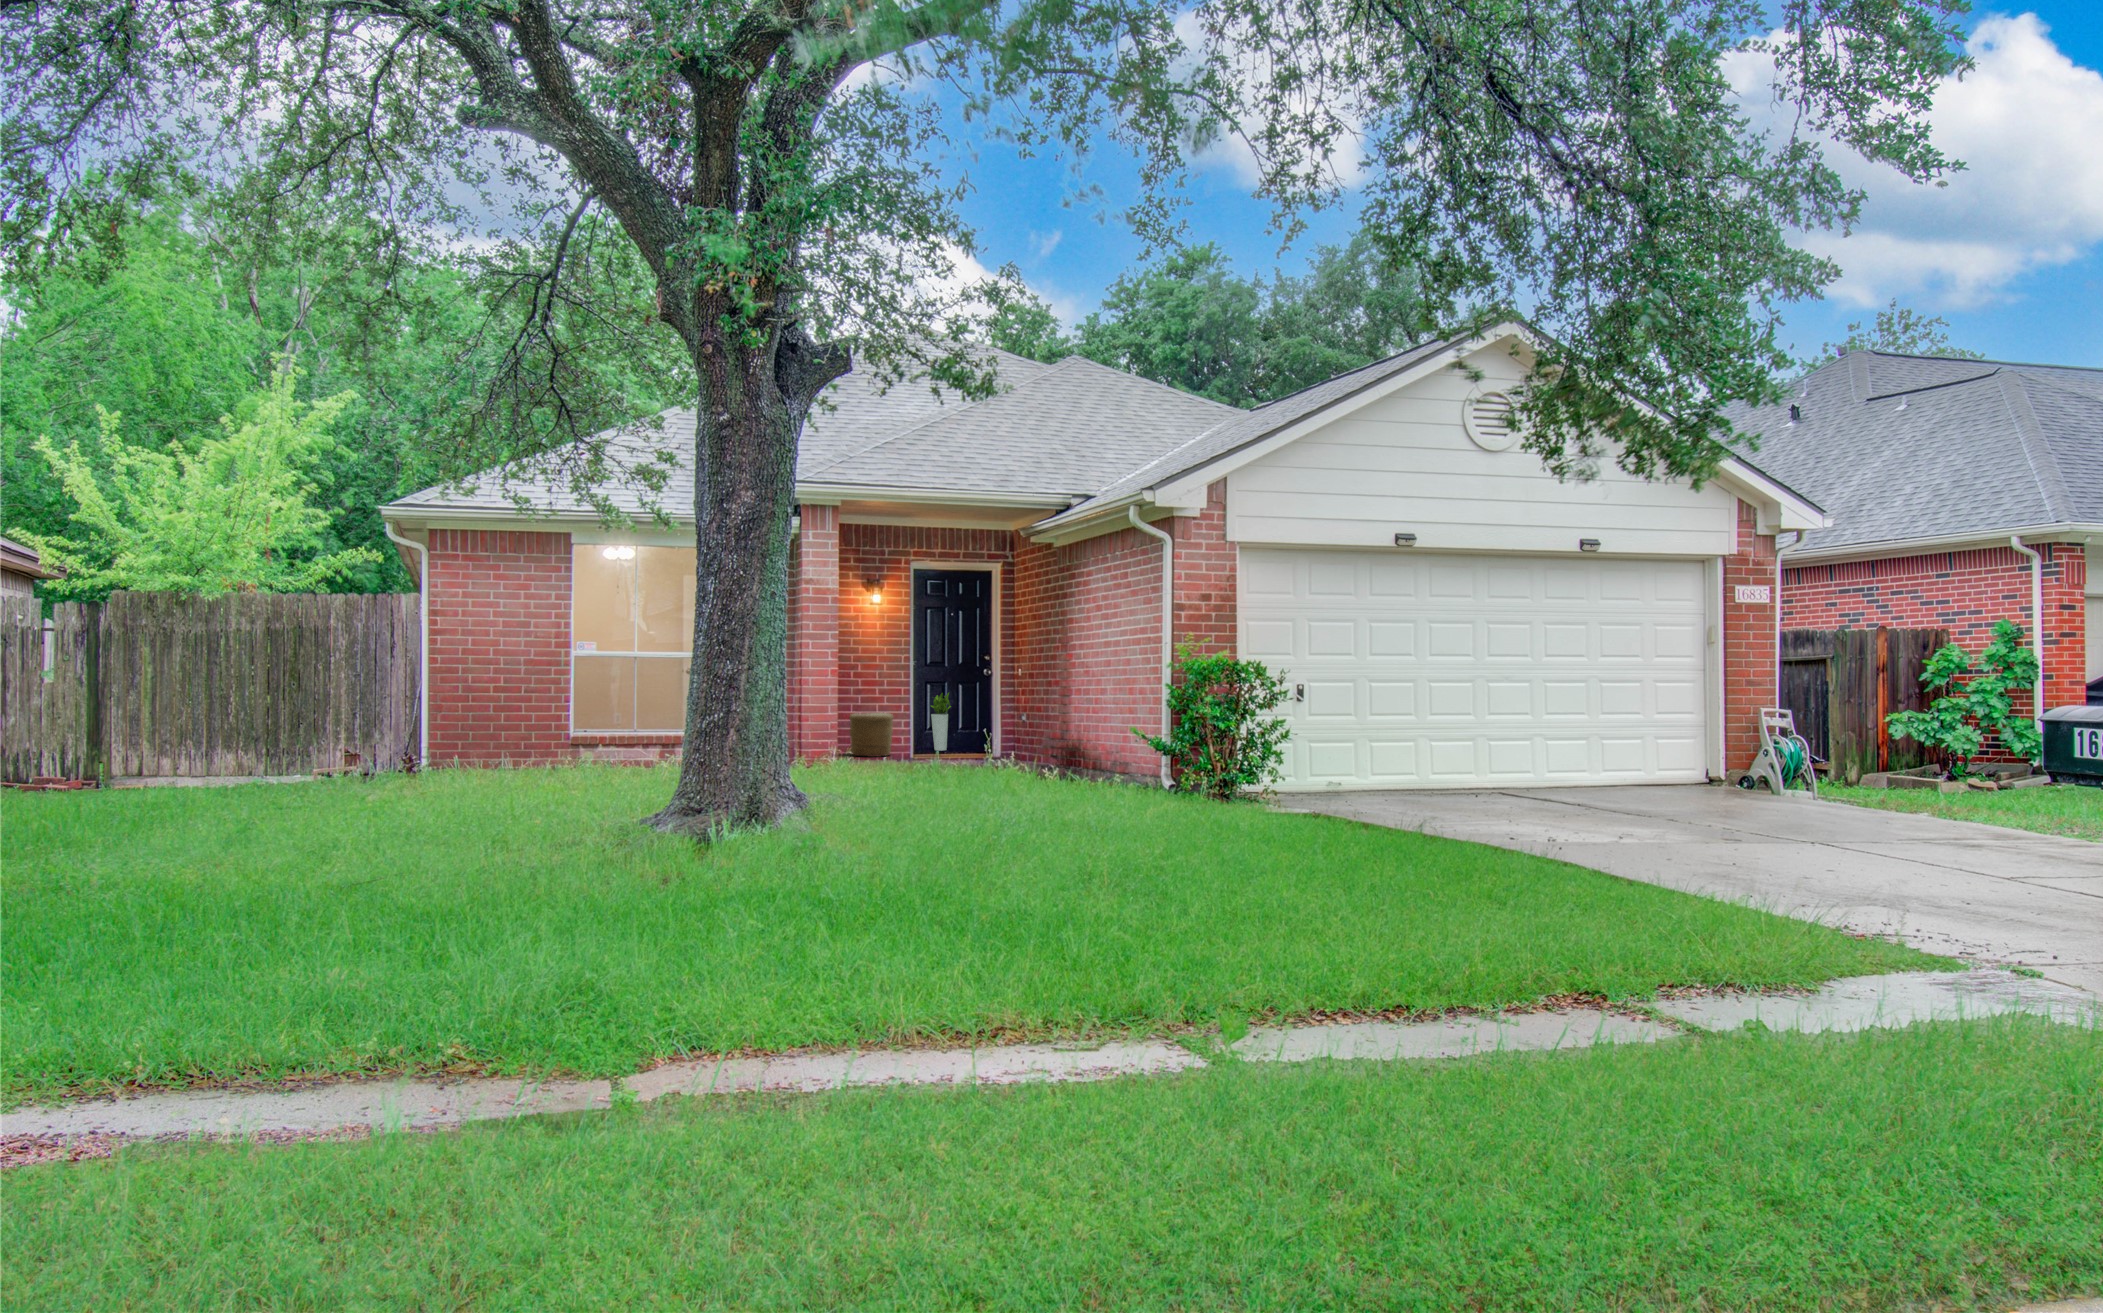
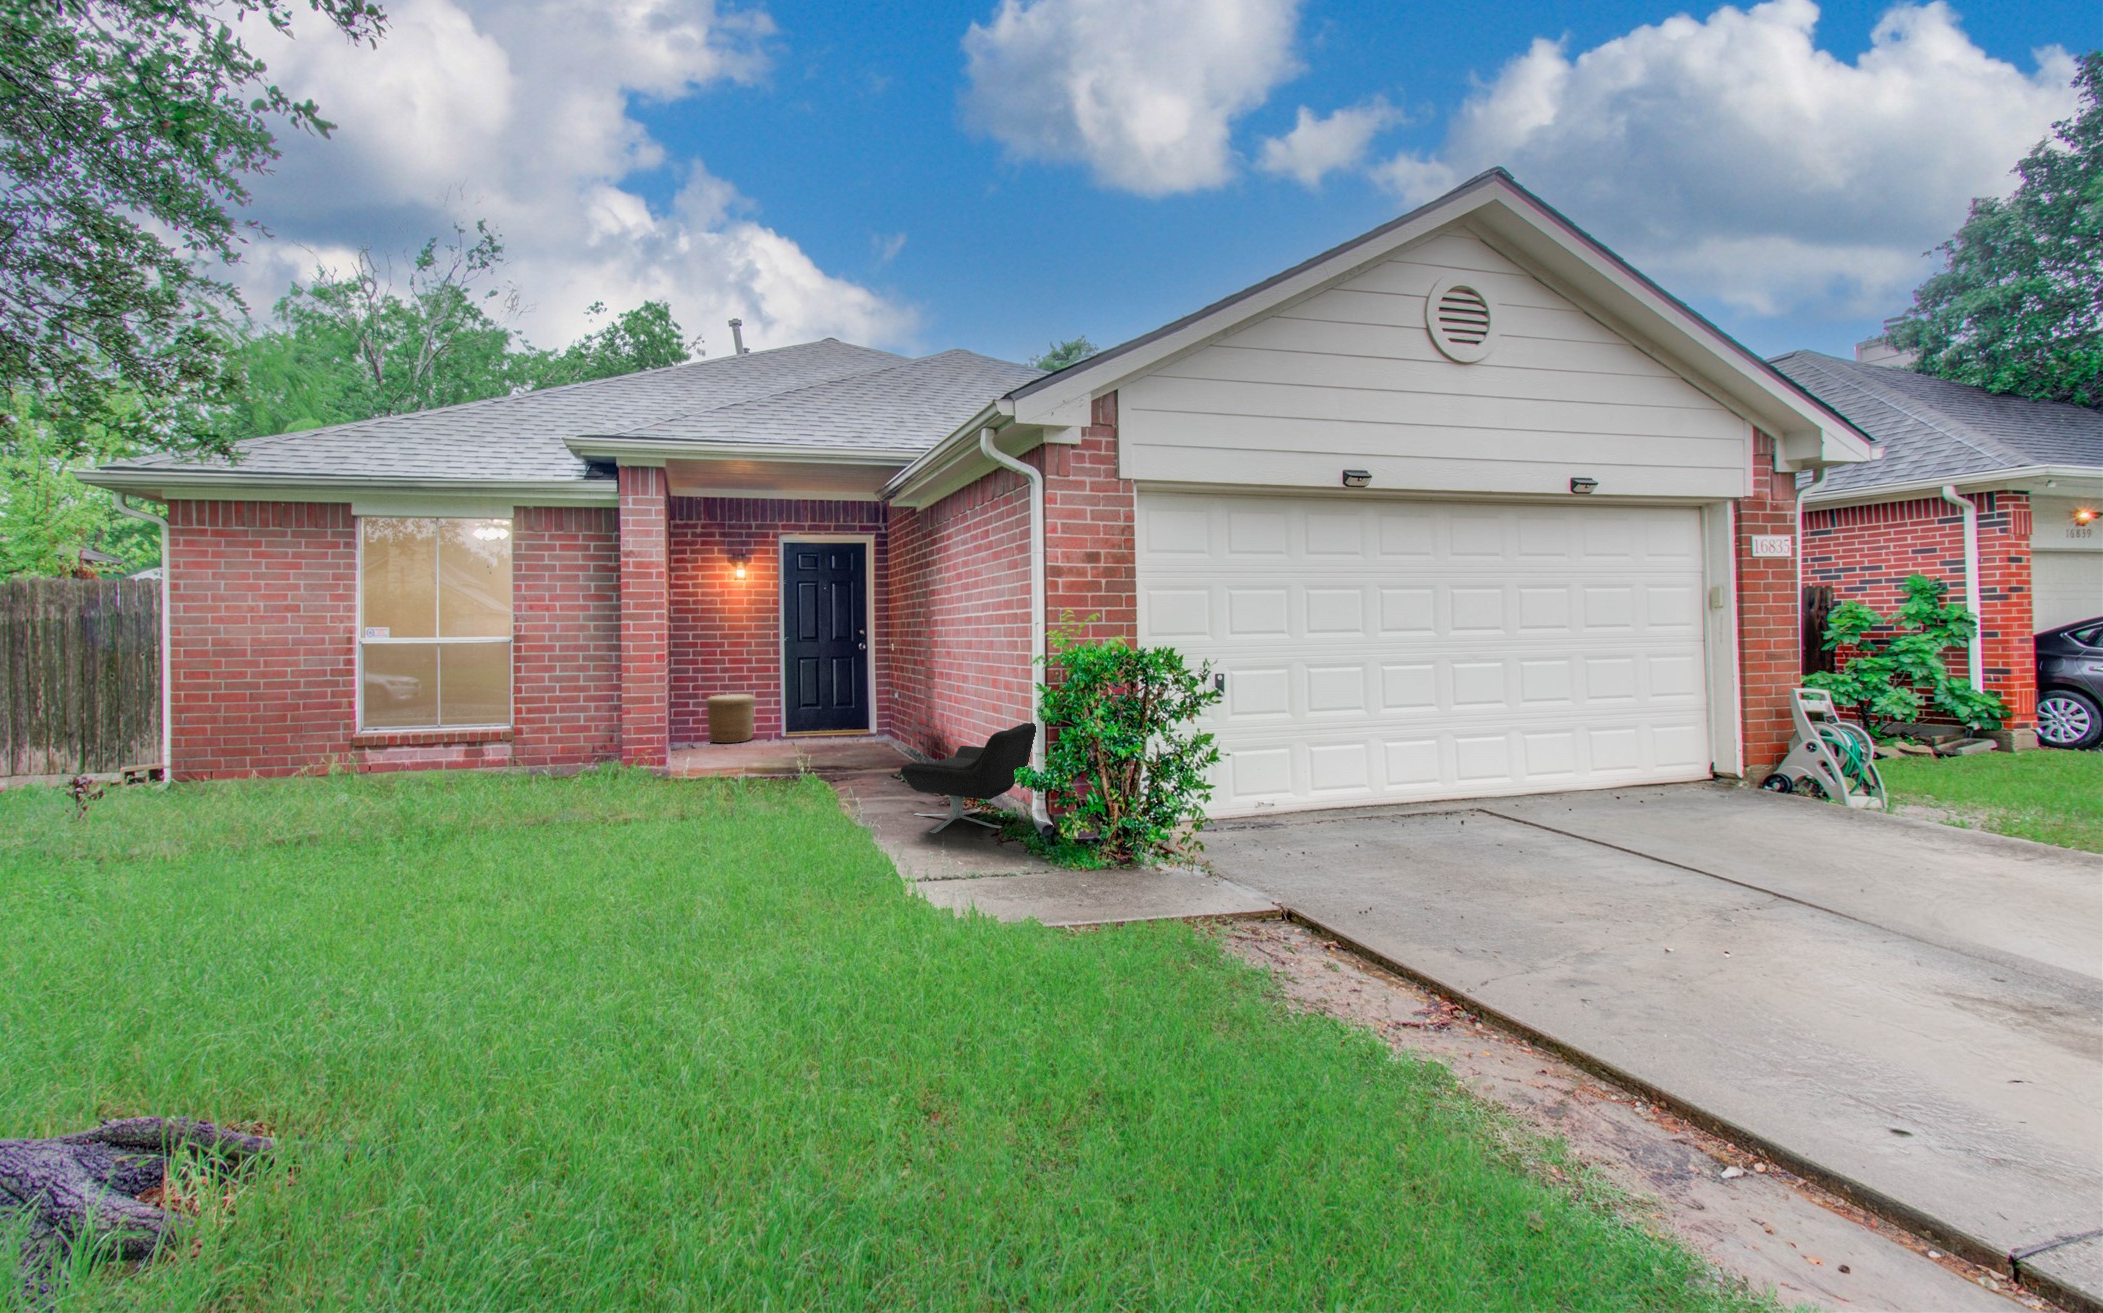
planter: present [931,693,951,751] -> none [804,668,829,728]
lounge chair: none [1071,714,1166,788] -> present [901,723,1036,833]

